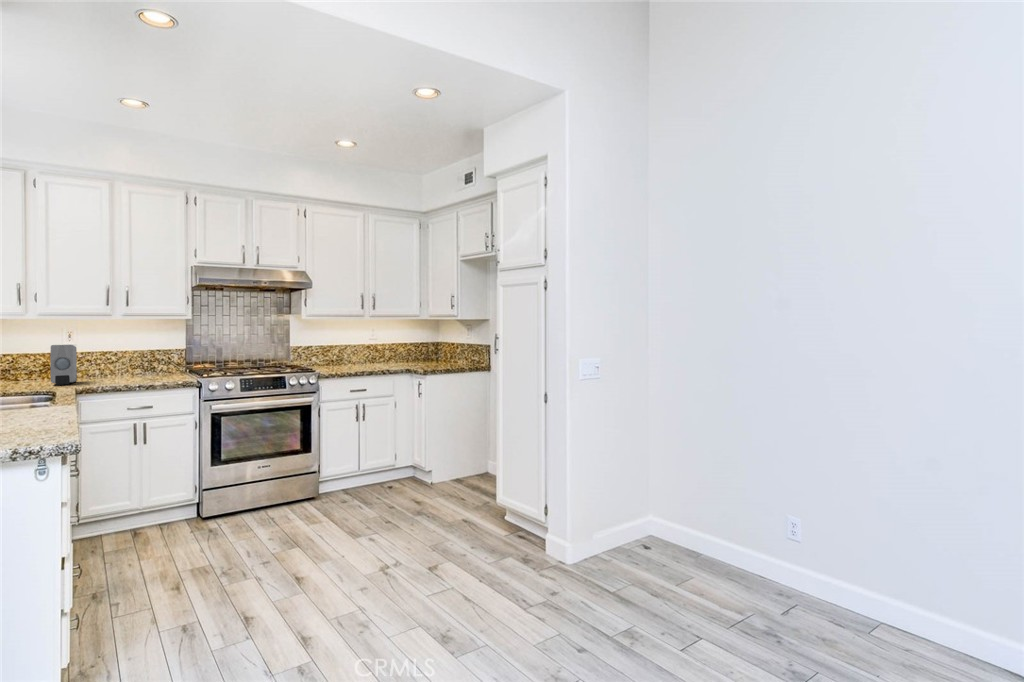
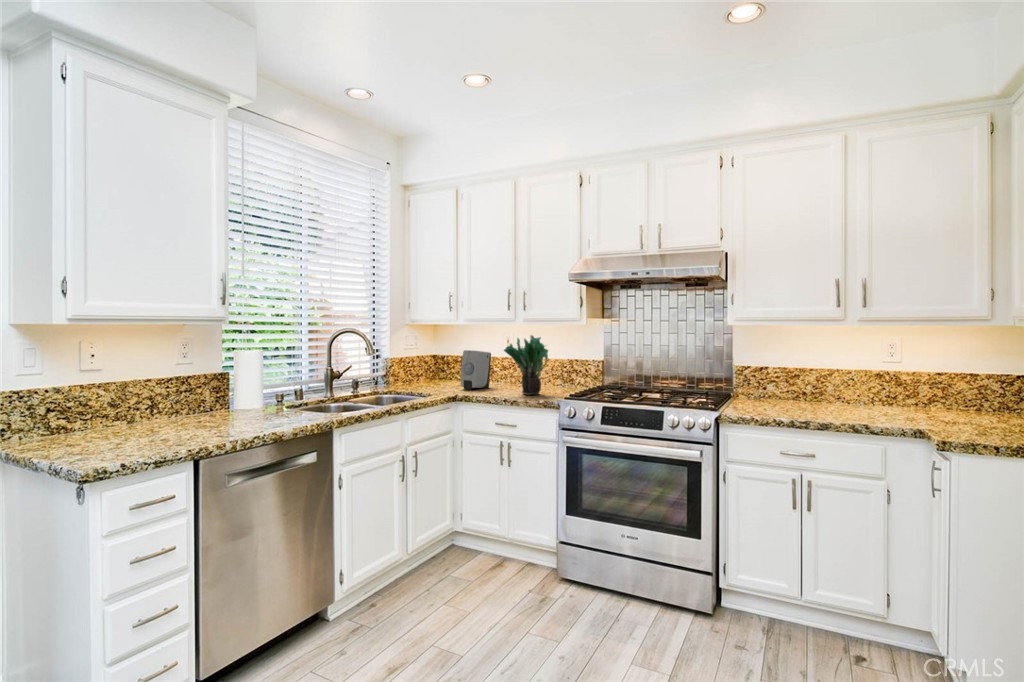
potted plant: none [125,328,166,380] -> present [504,335,548,395]

